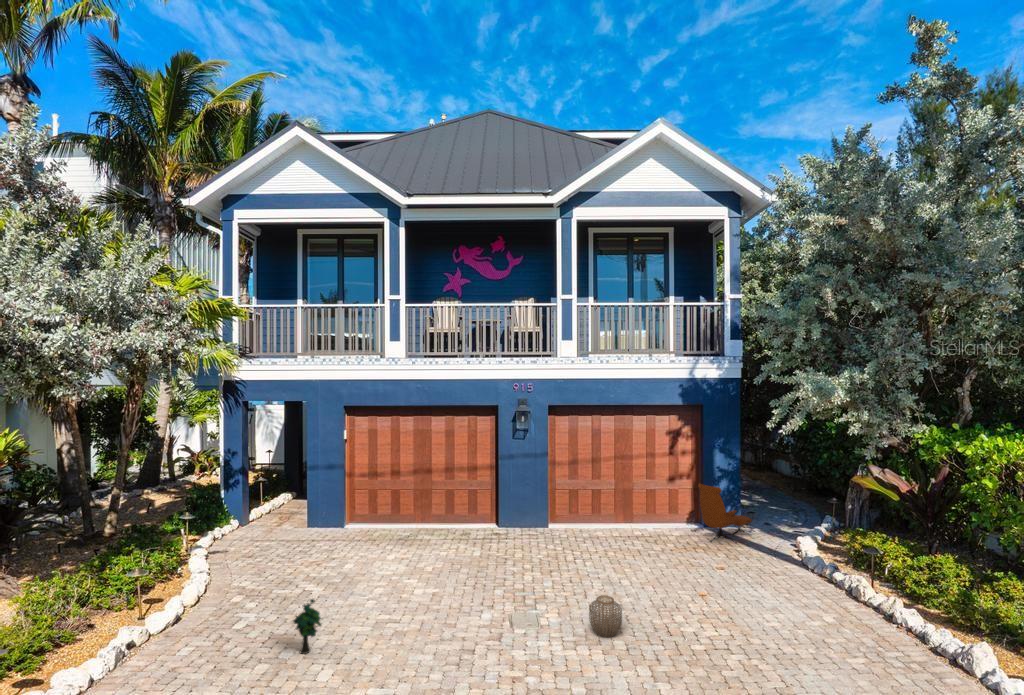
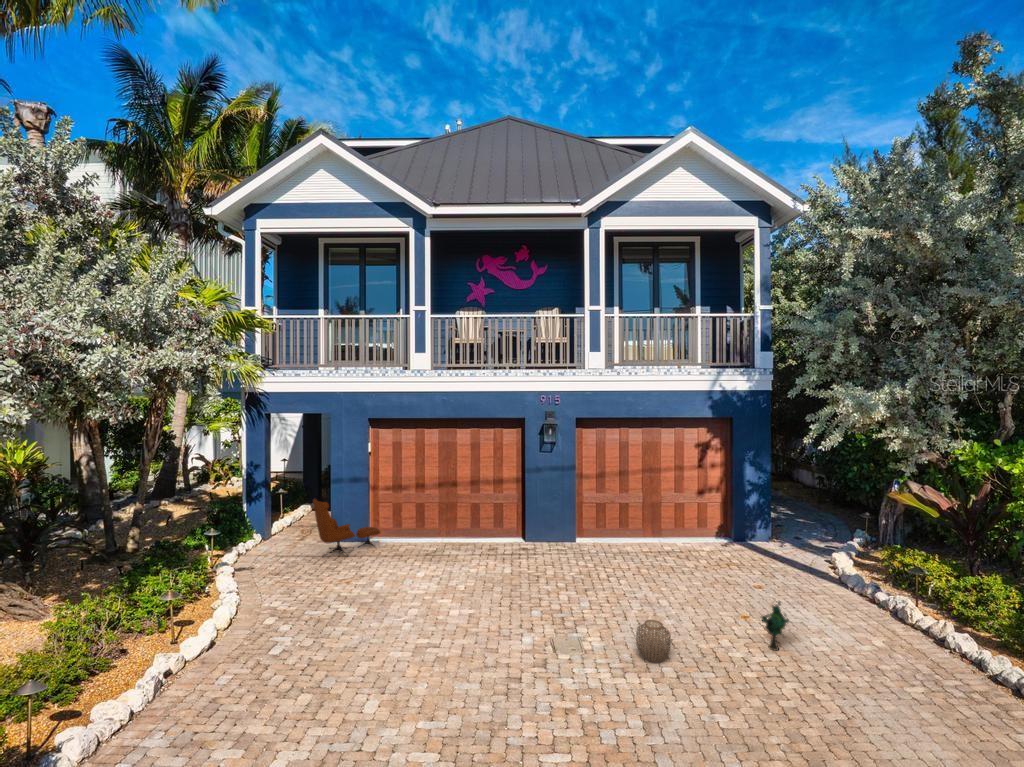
lounge chair: present [698,483,752,541] -> present [313,499,380,556]
decorative plant: present [293,599,321,654] -> present [761,601,789,651]

